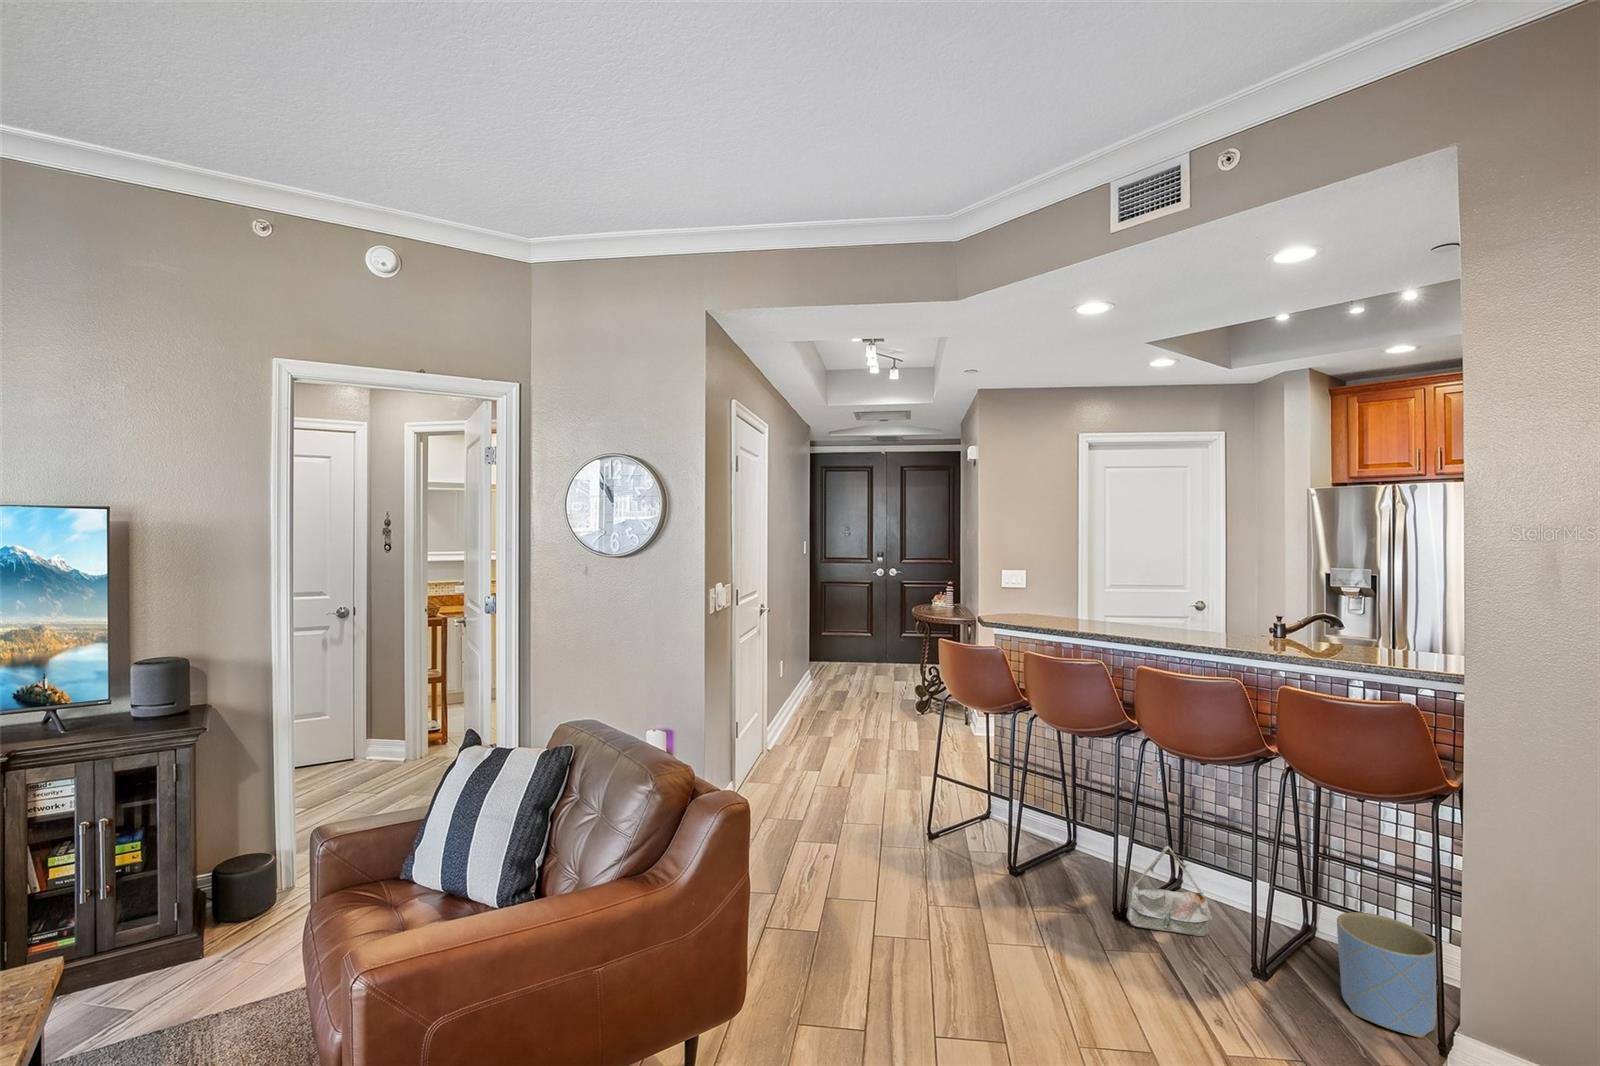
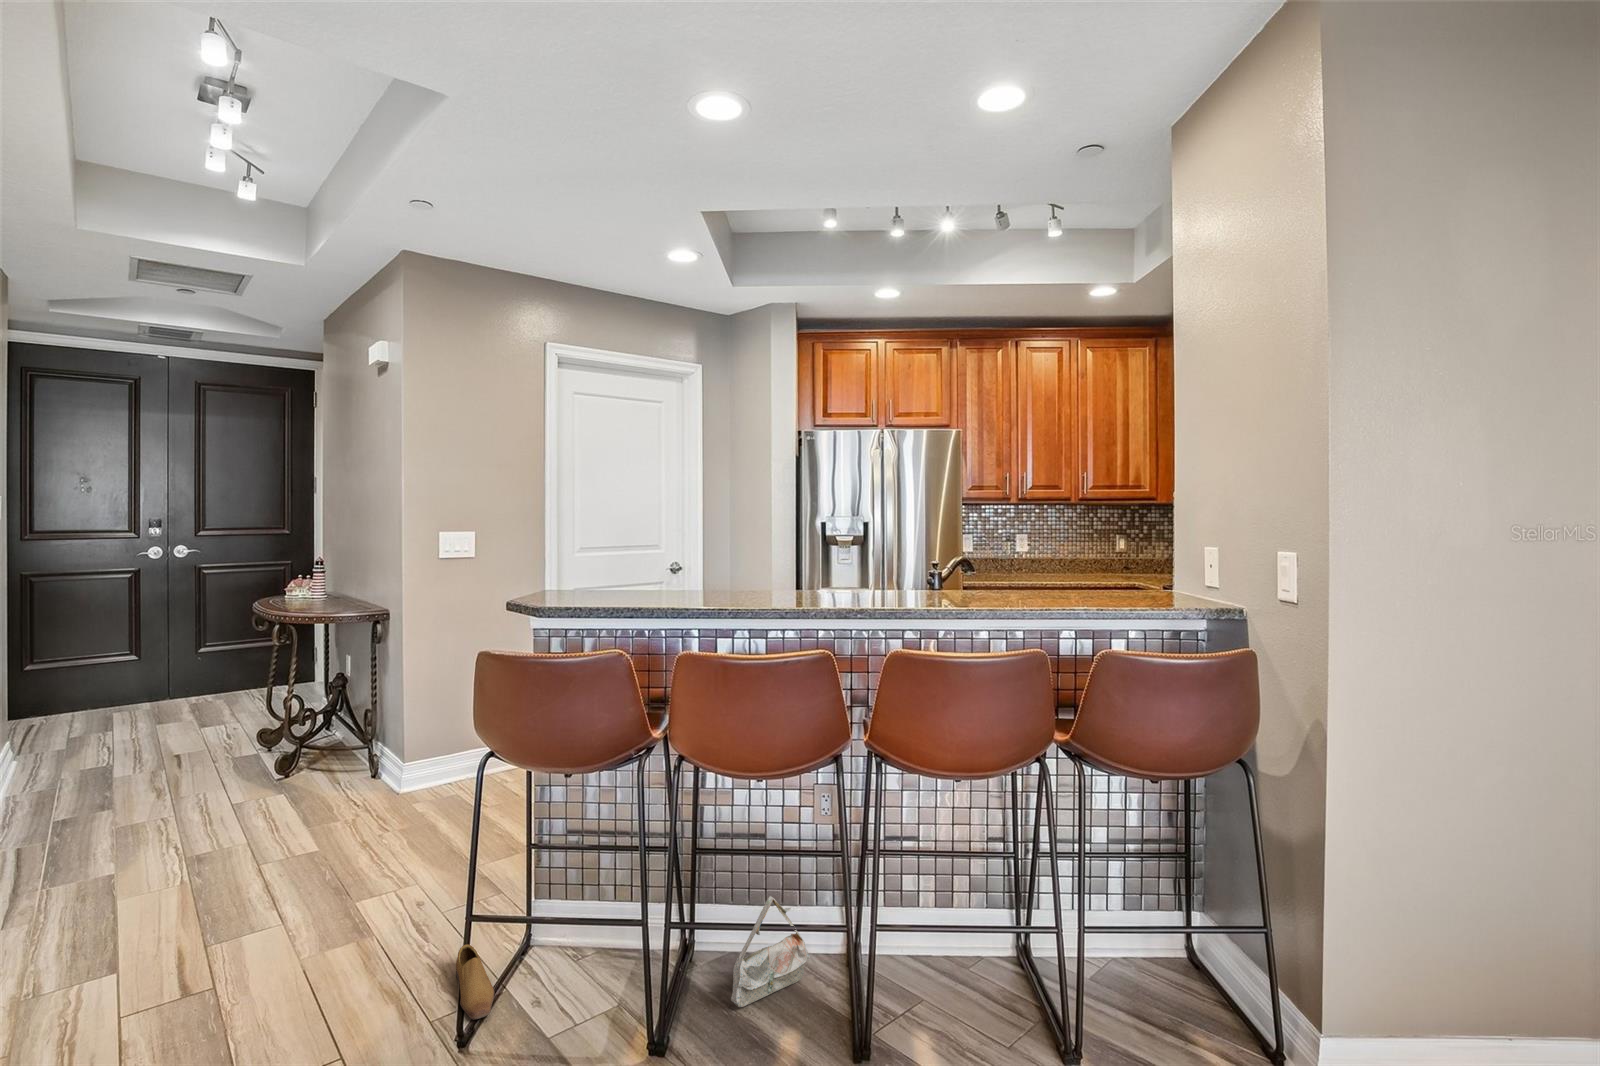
shoe: none [952,816,974,857] -> present [456,944,494,1019]
planter: present [1337,912,1436,1038] -> none [923,891,997,1001]

